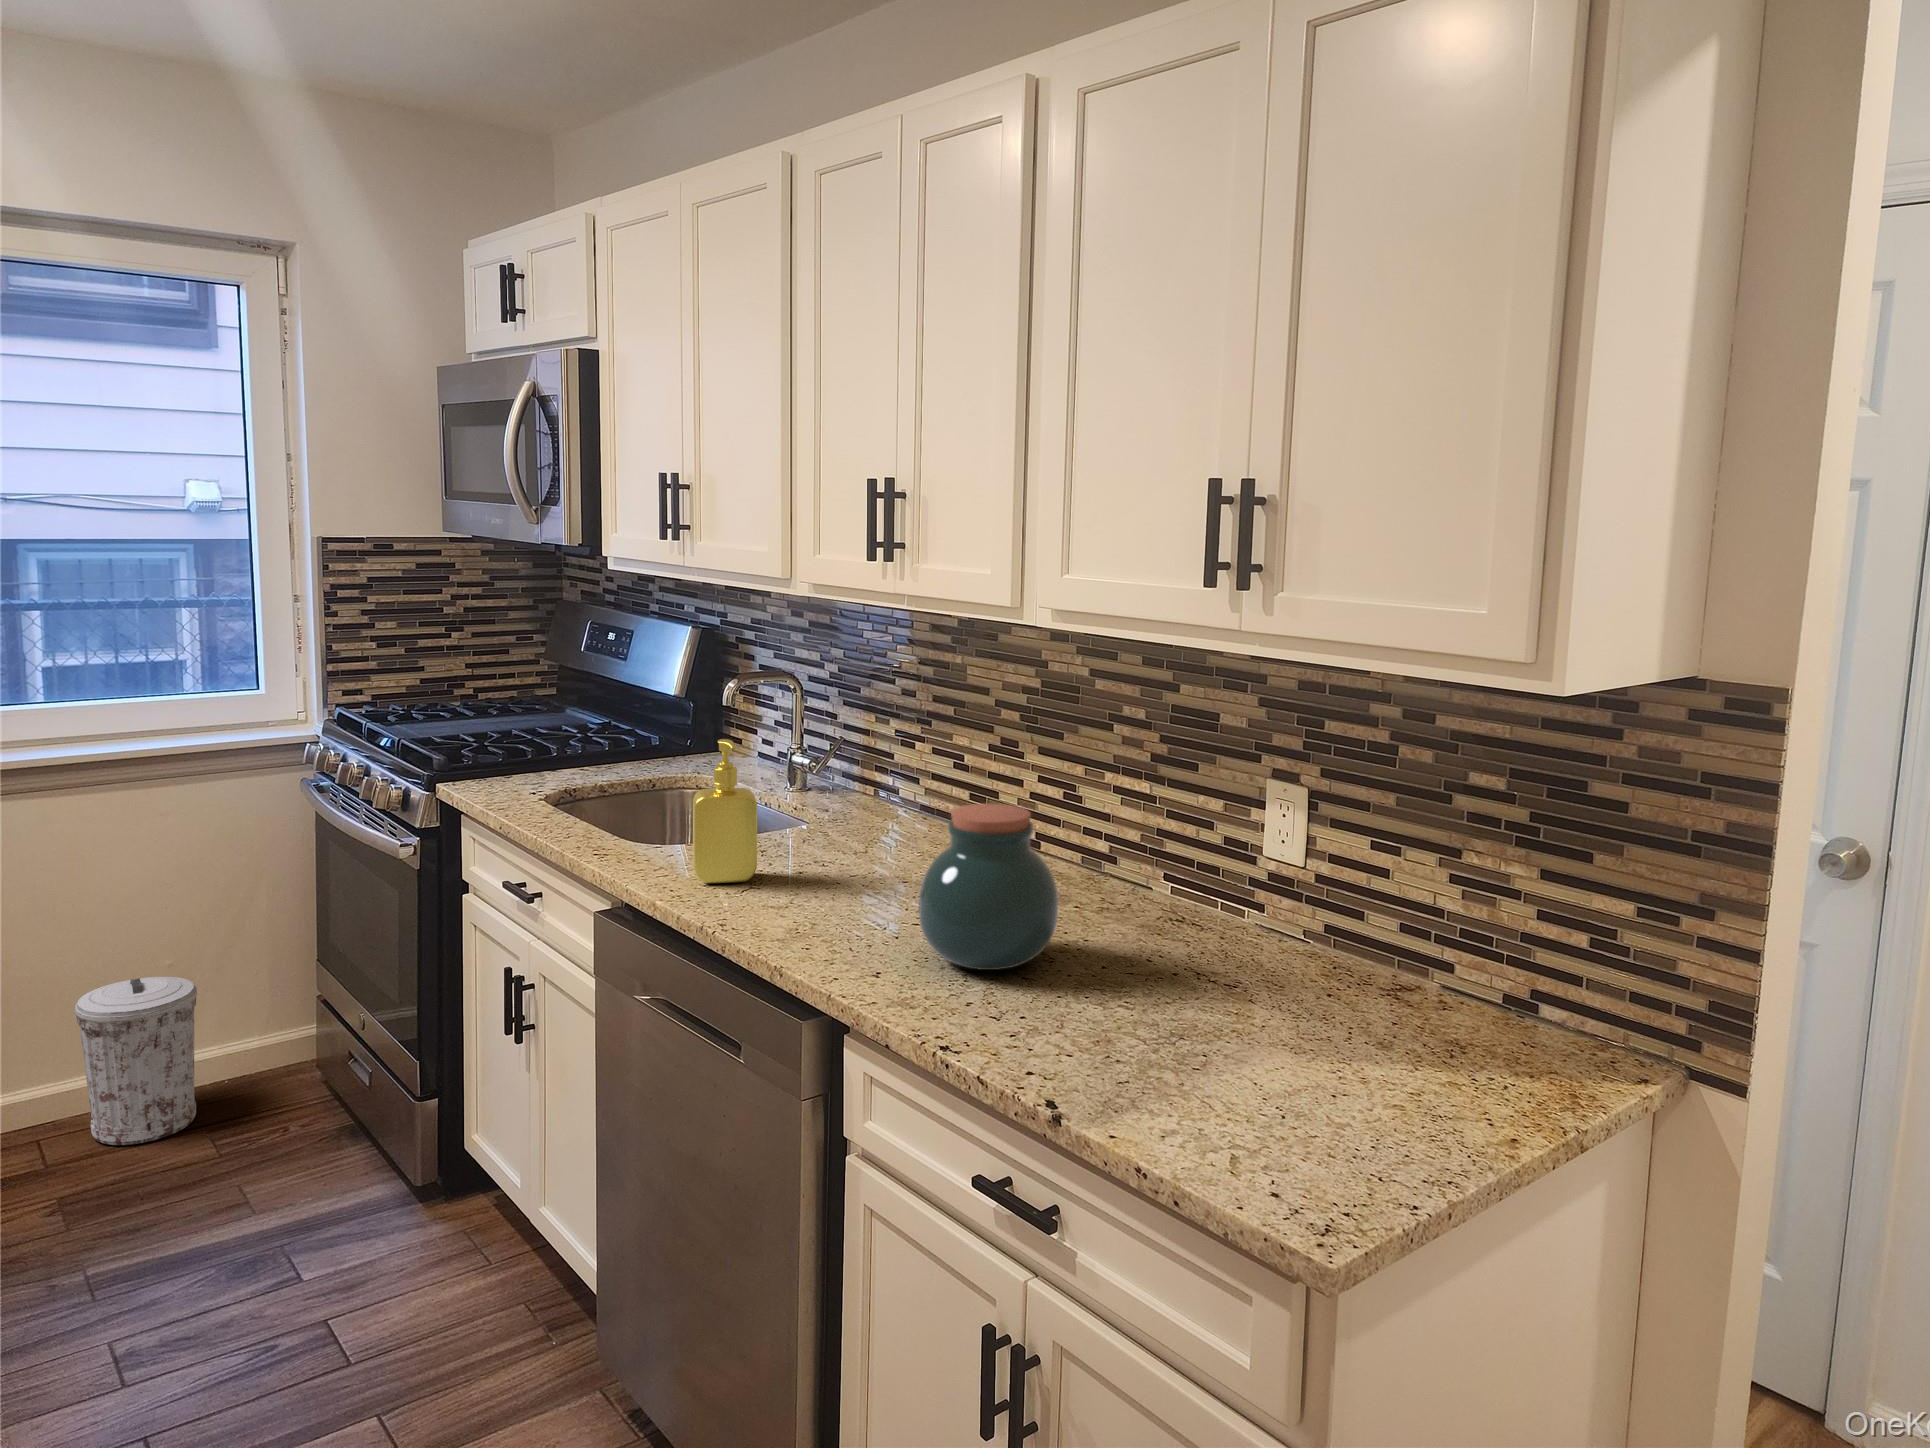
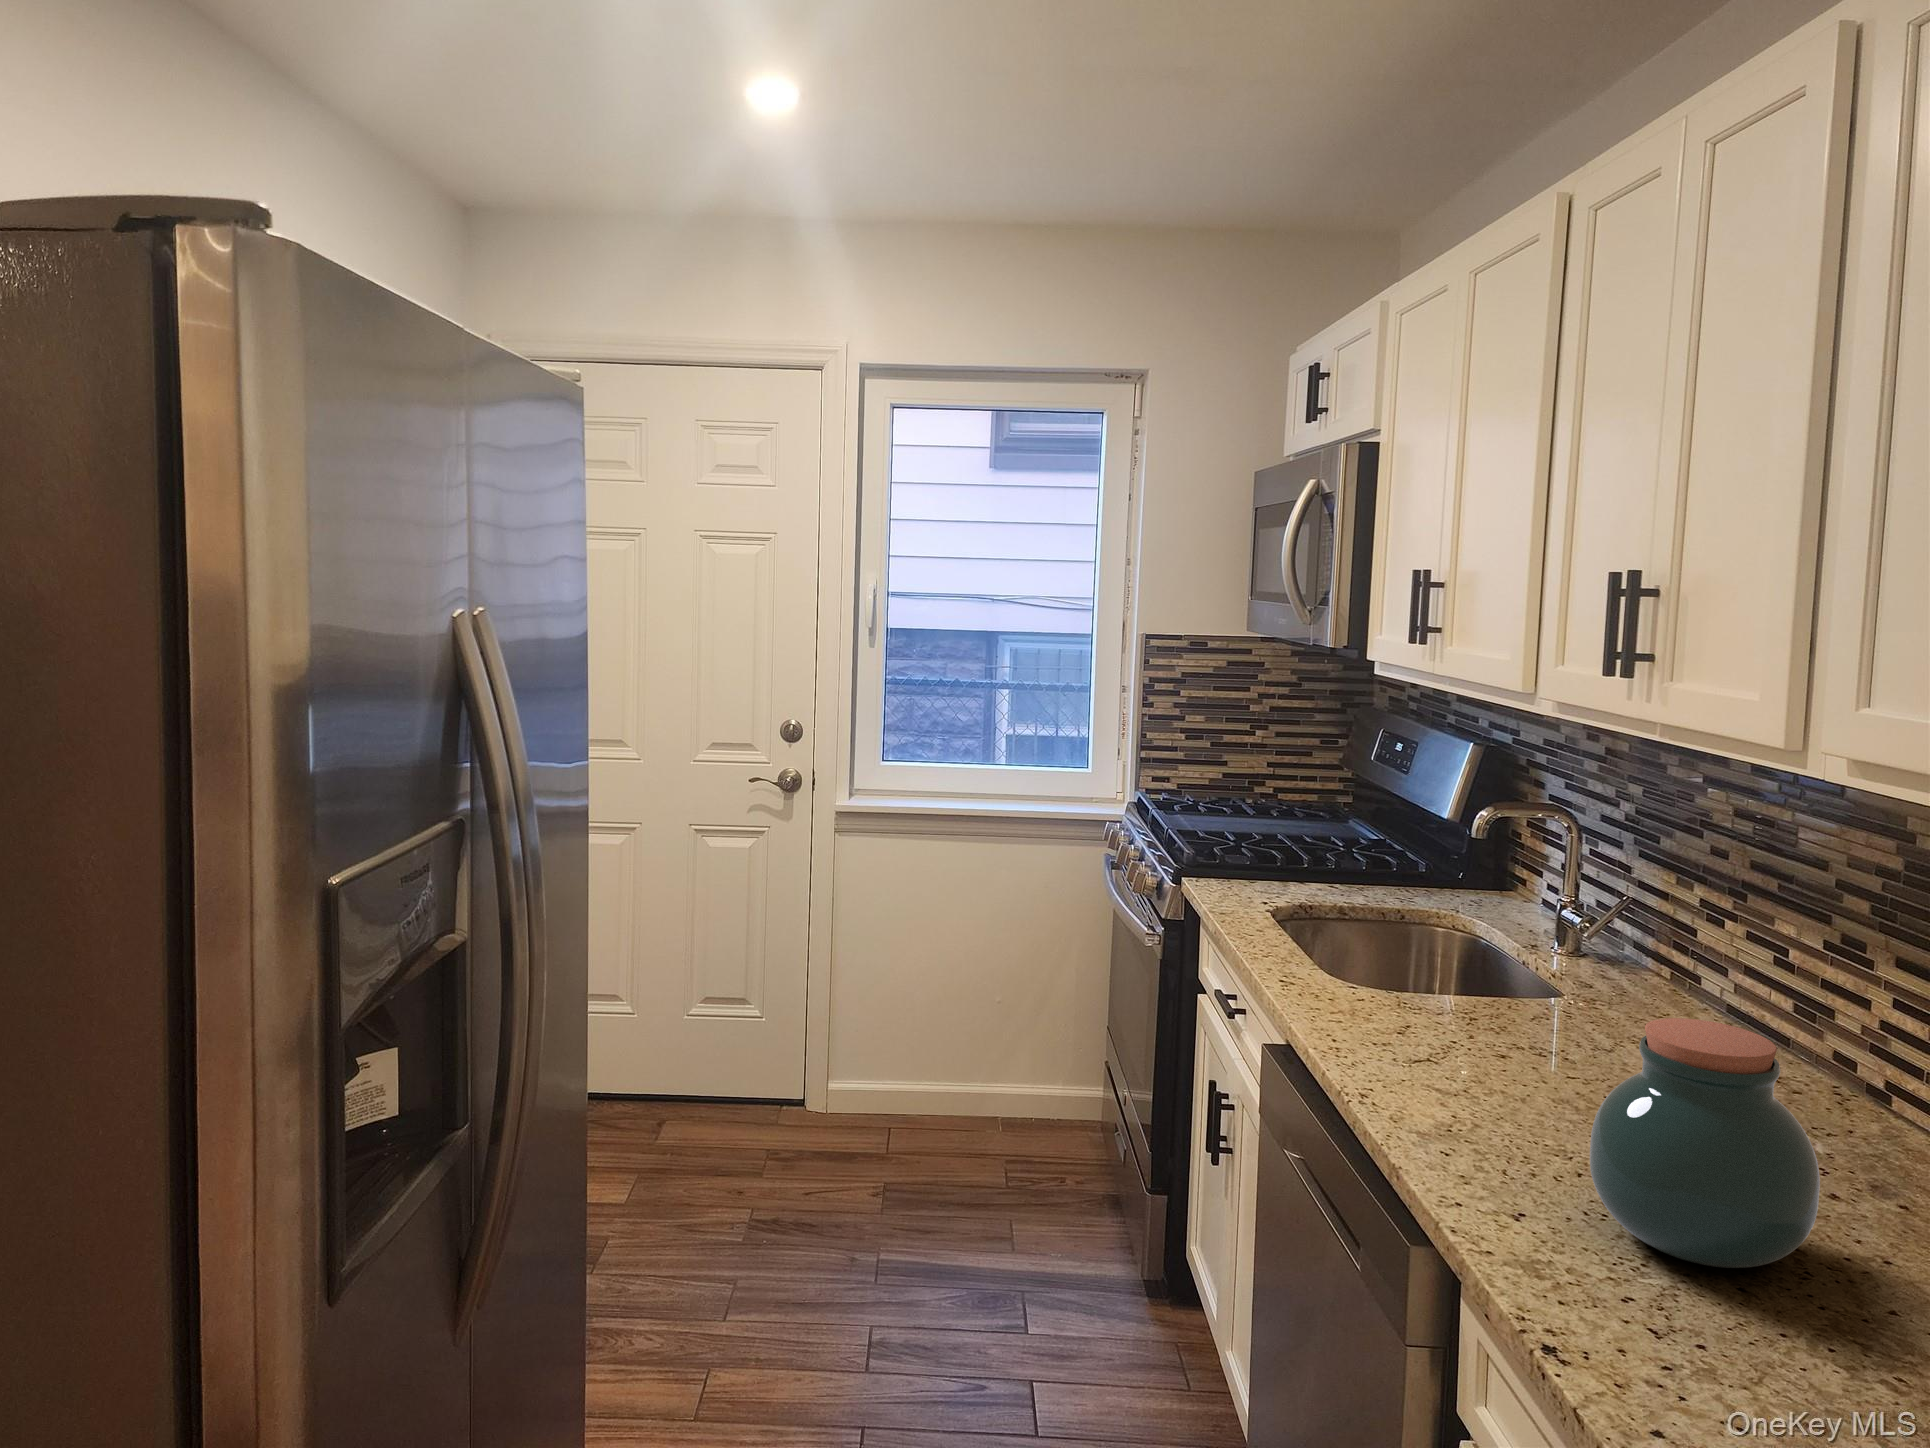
soap dispenser: present [693,739,757,883] -> none [1363,878,1446,1051]
trash can: present [75,977,197,1145] -> none [922,1010,1010,1155]

